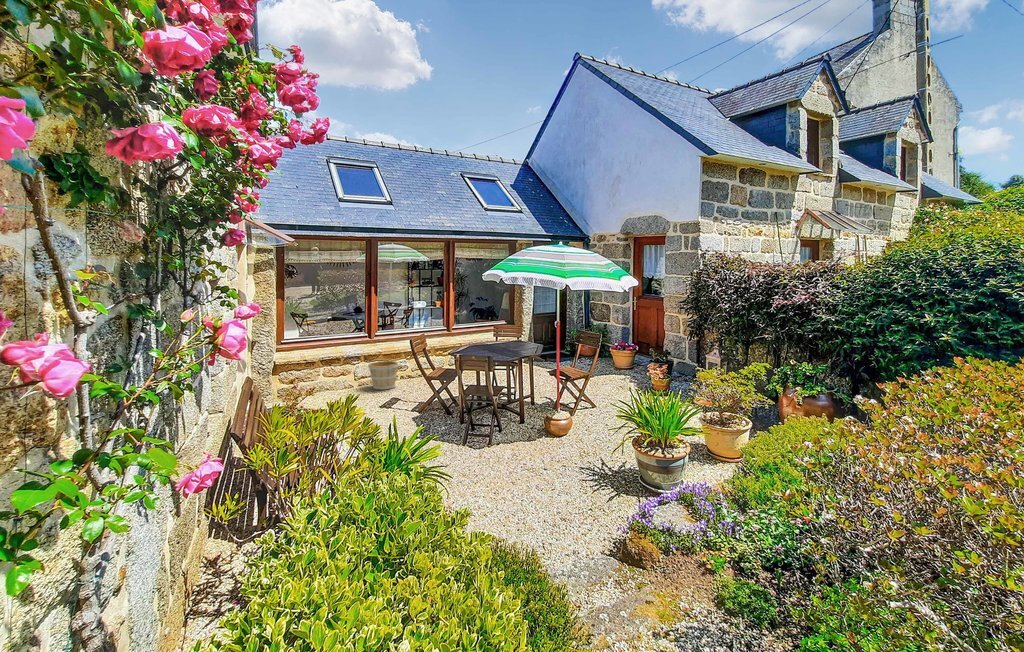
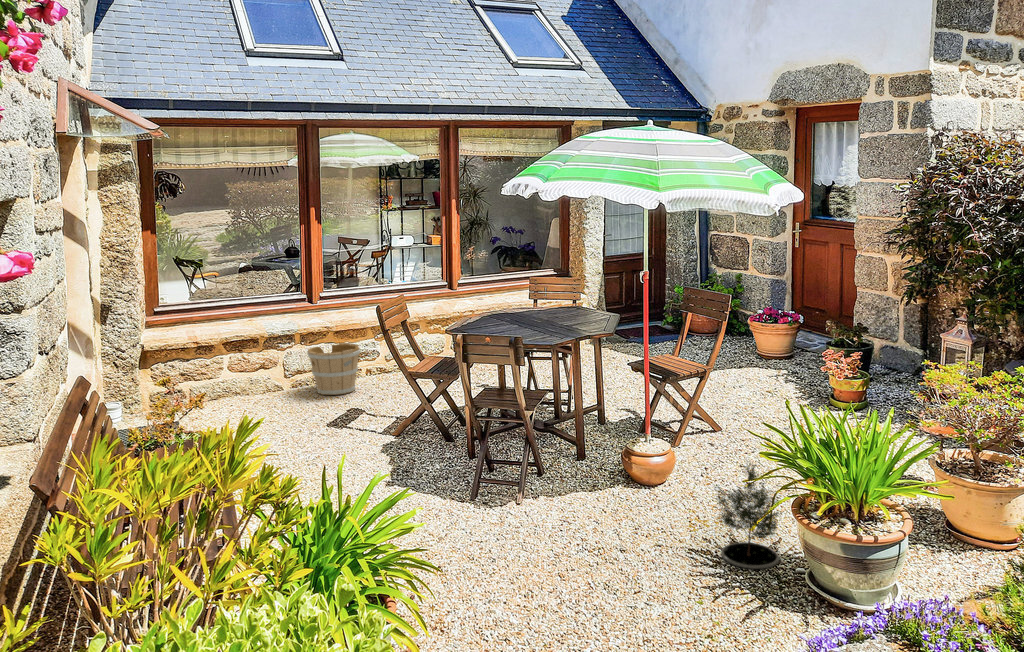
potted tree: none [591,418,628,476] -> present [715,463,782,569]

